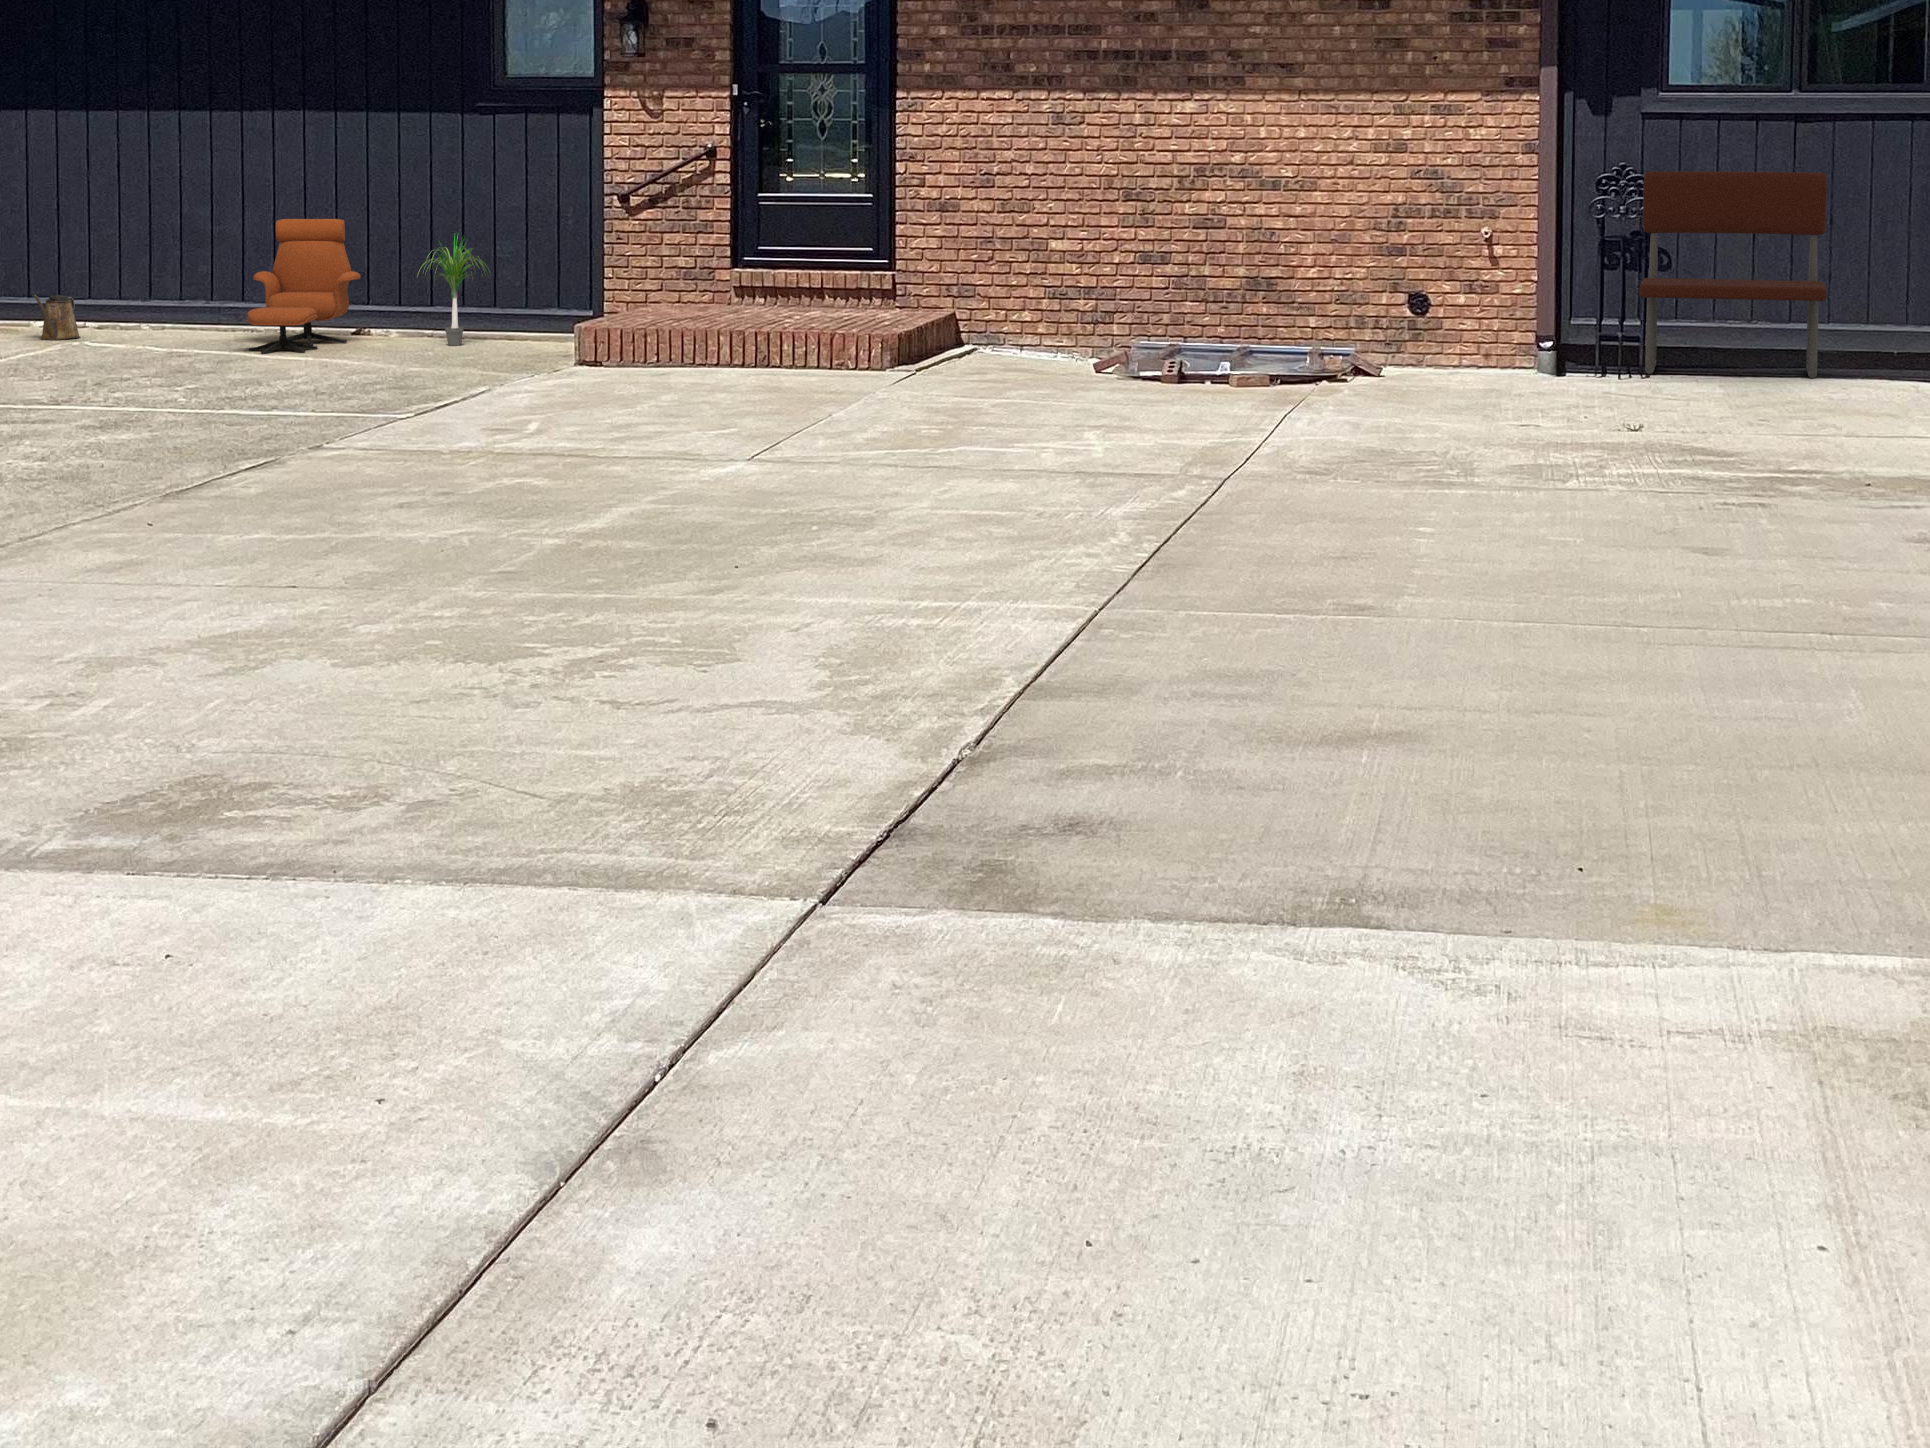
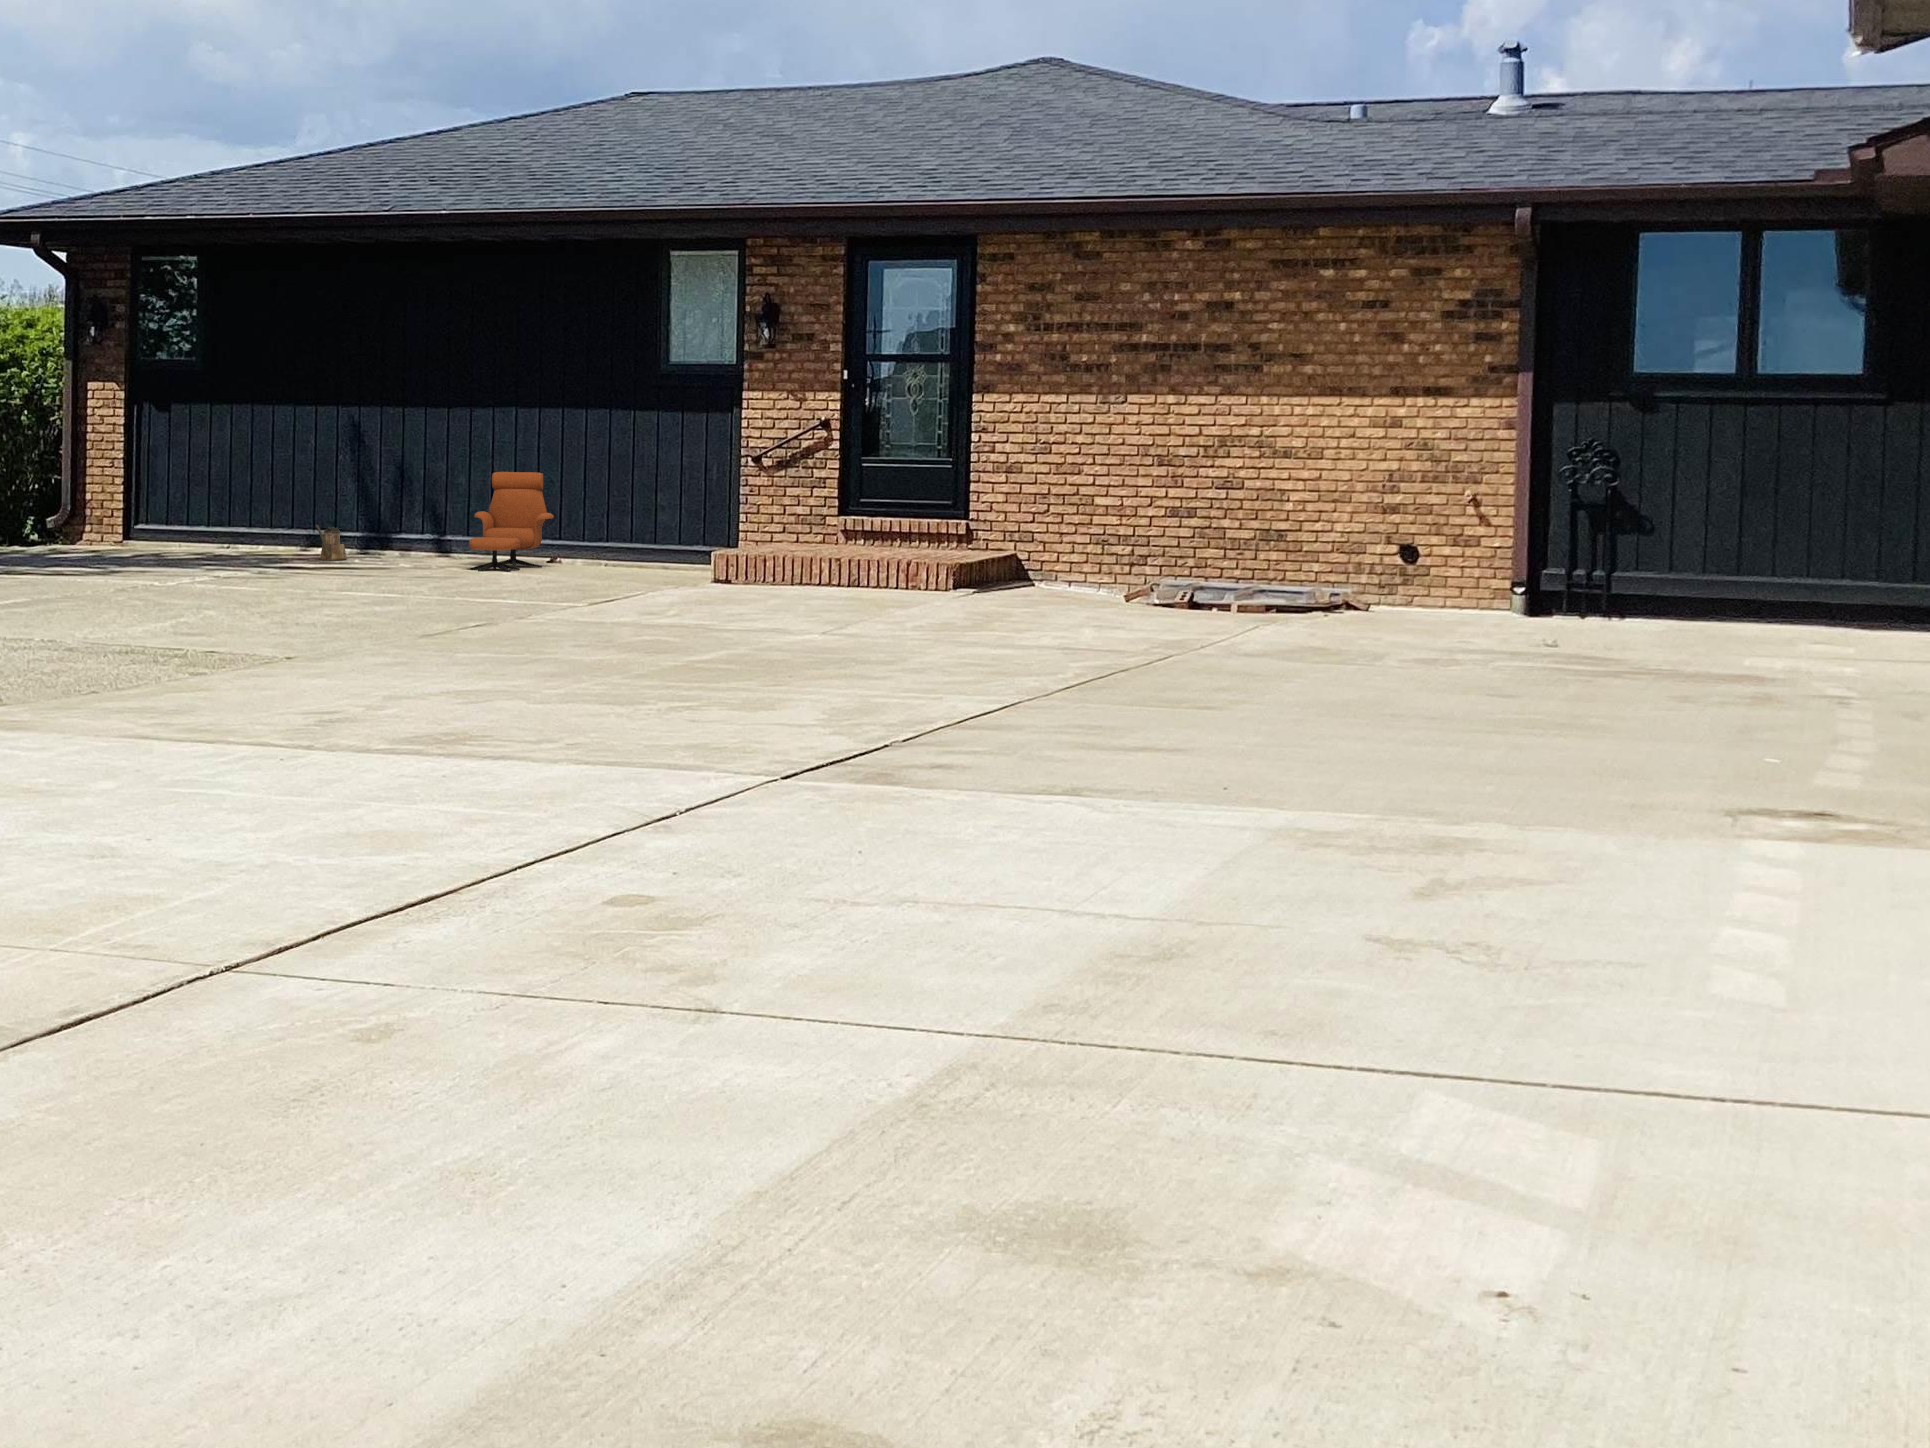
bench: present [1639,171,1827,378] -> none [1594,445,1773,621]
potted plant: present [425,237,480,346] -> none [594,482,653,571]

